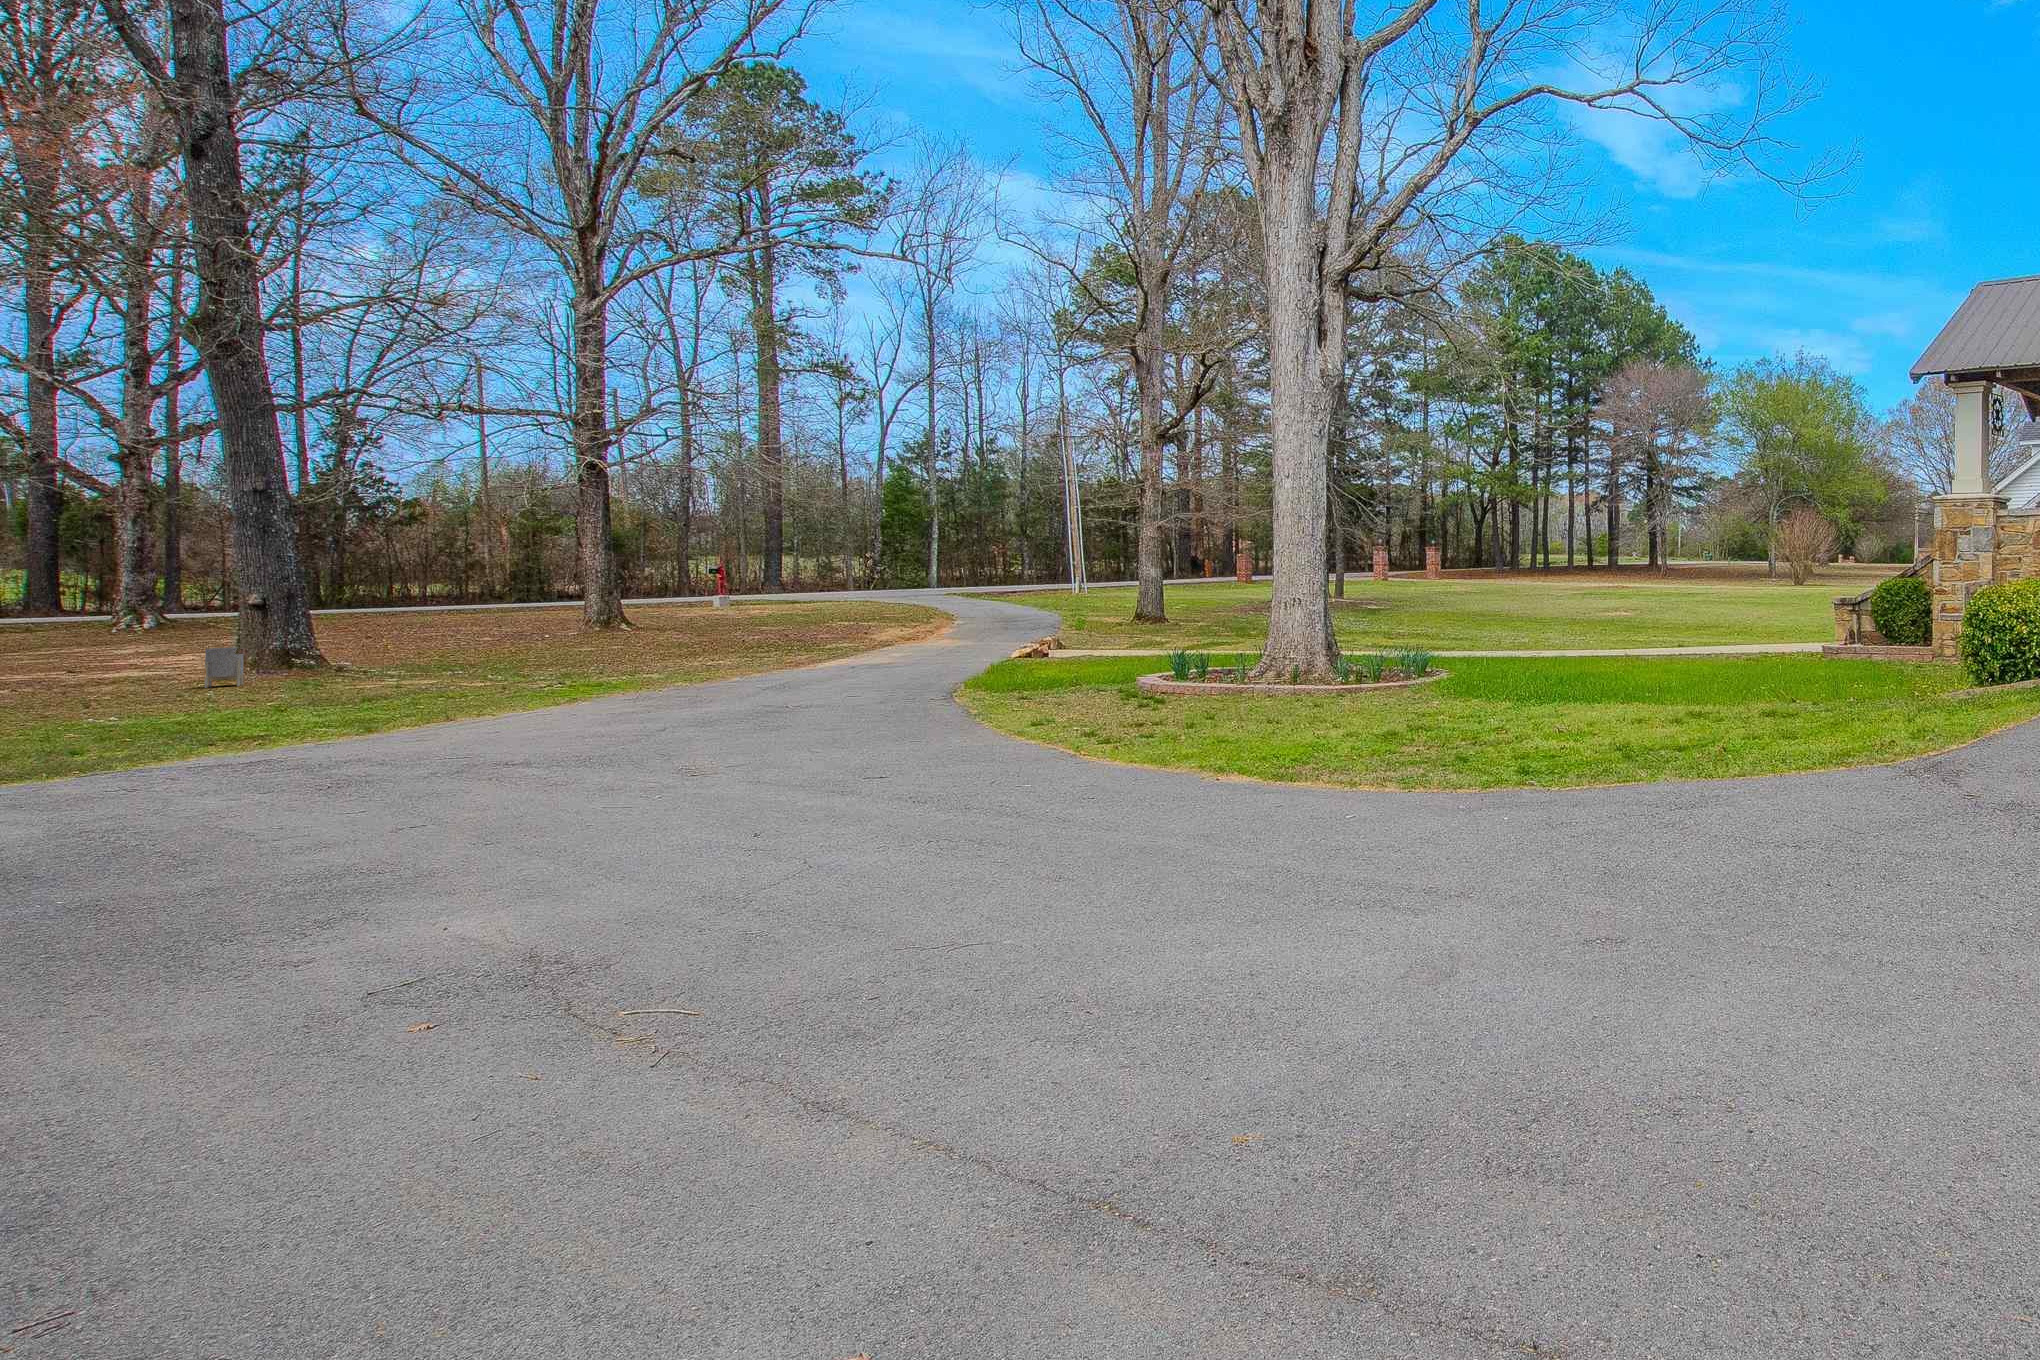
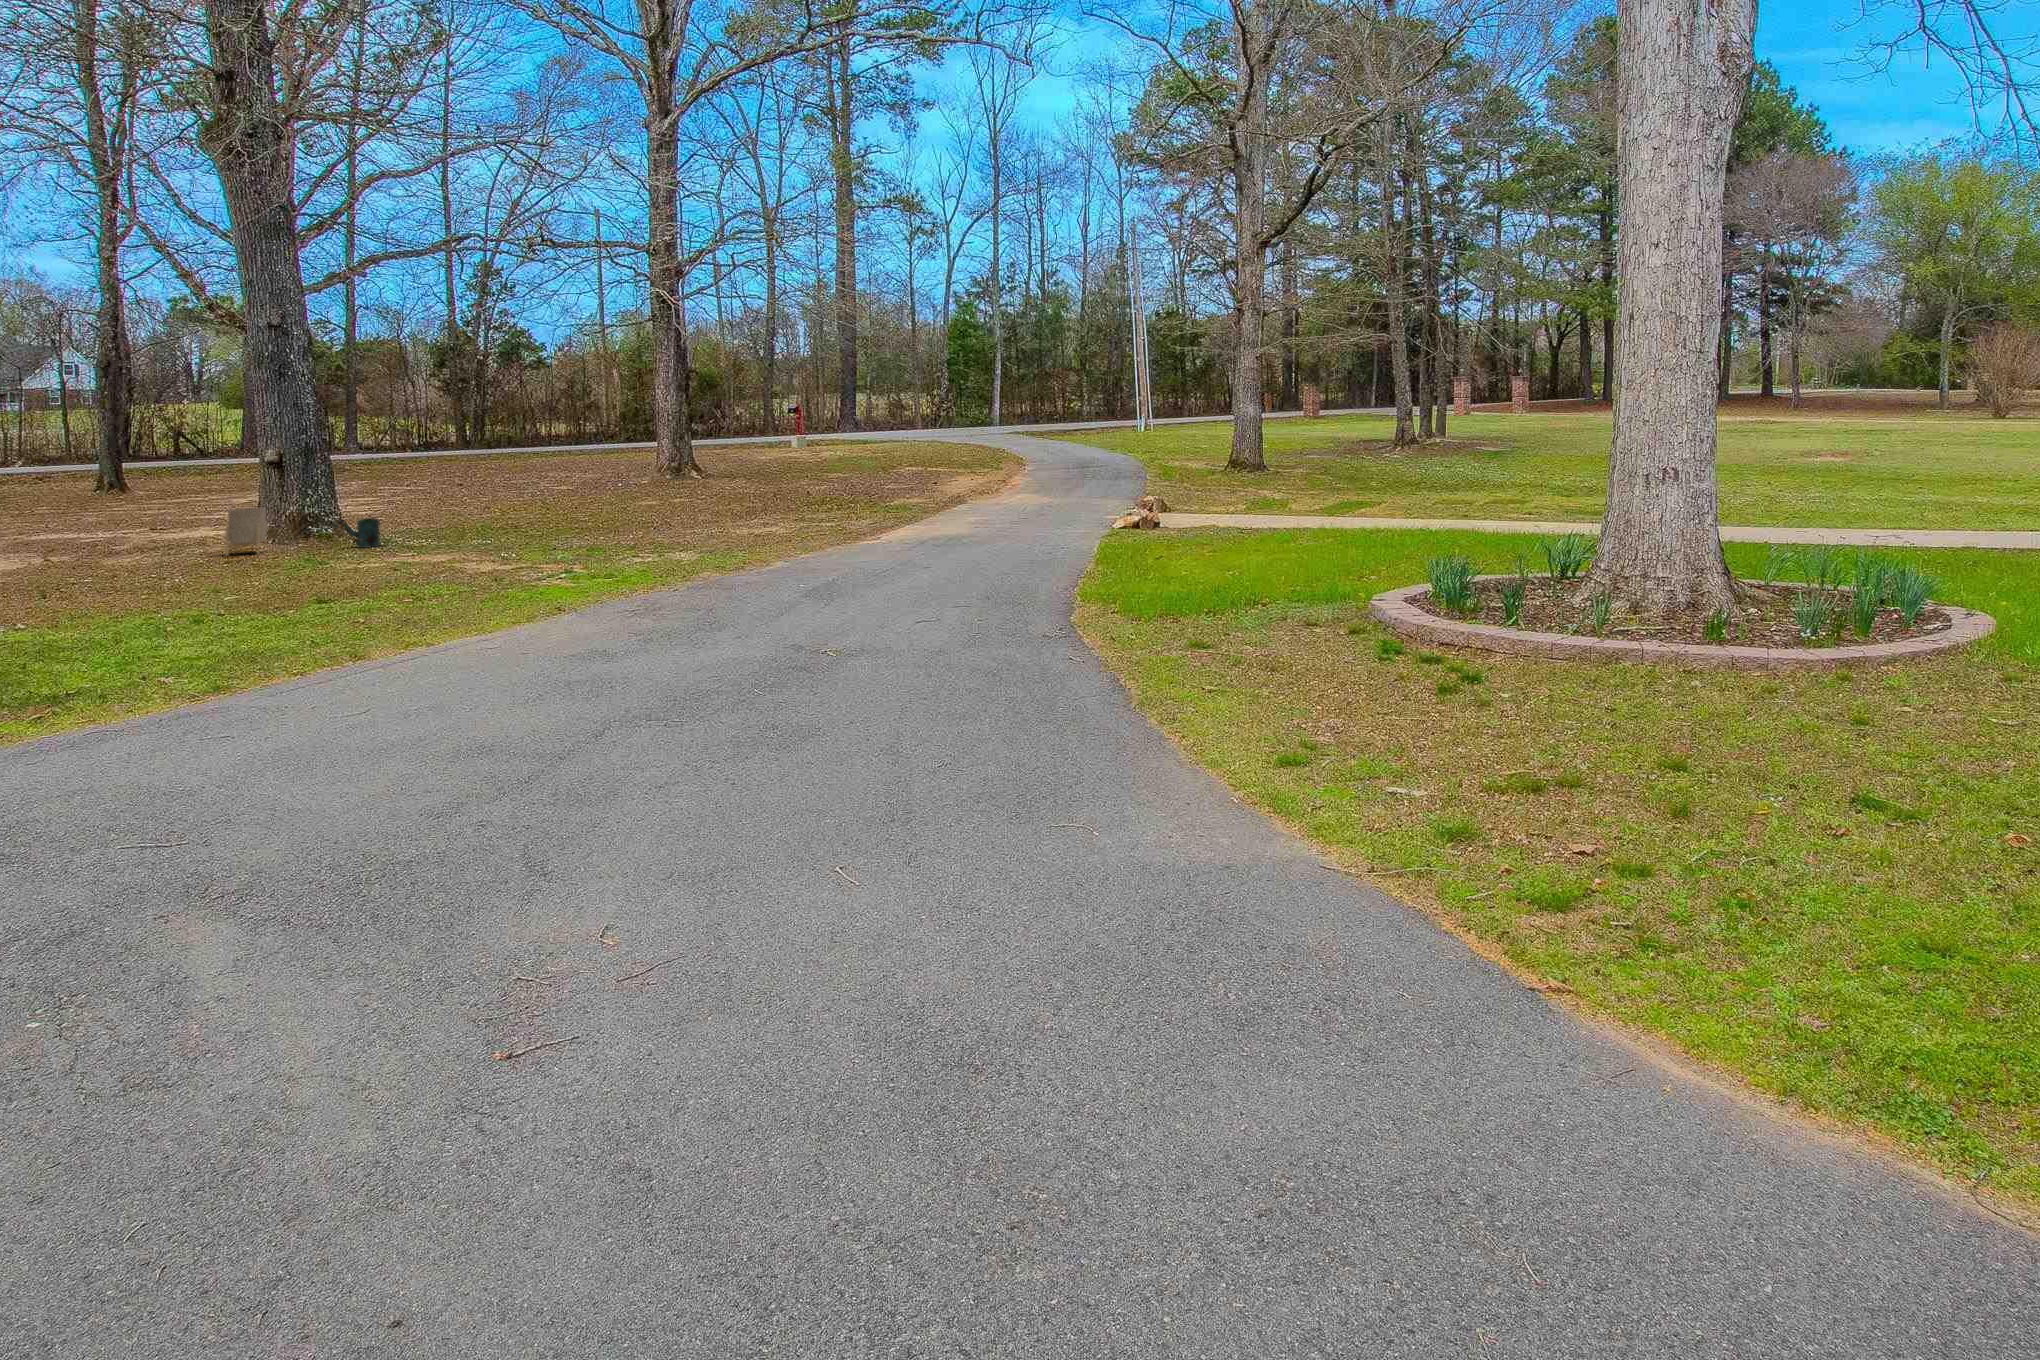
watering can: none [314,653,365,679] -> present [337,517,380,548]

